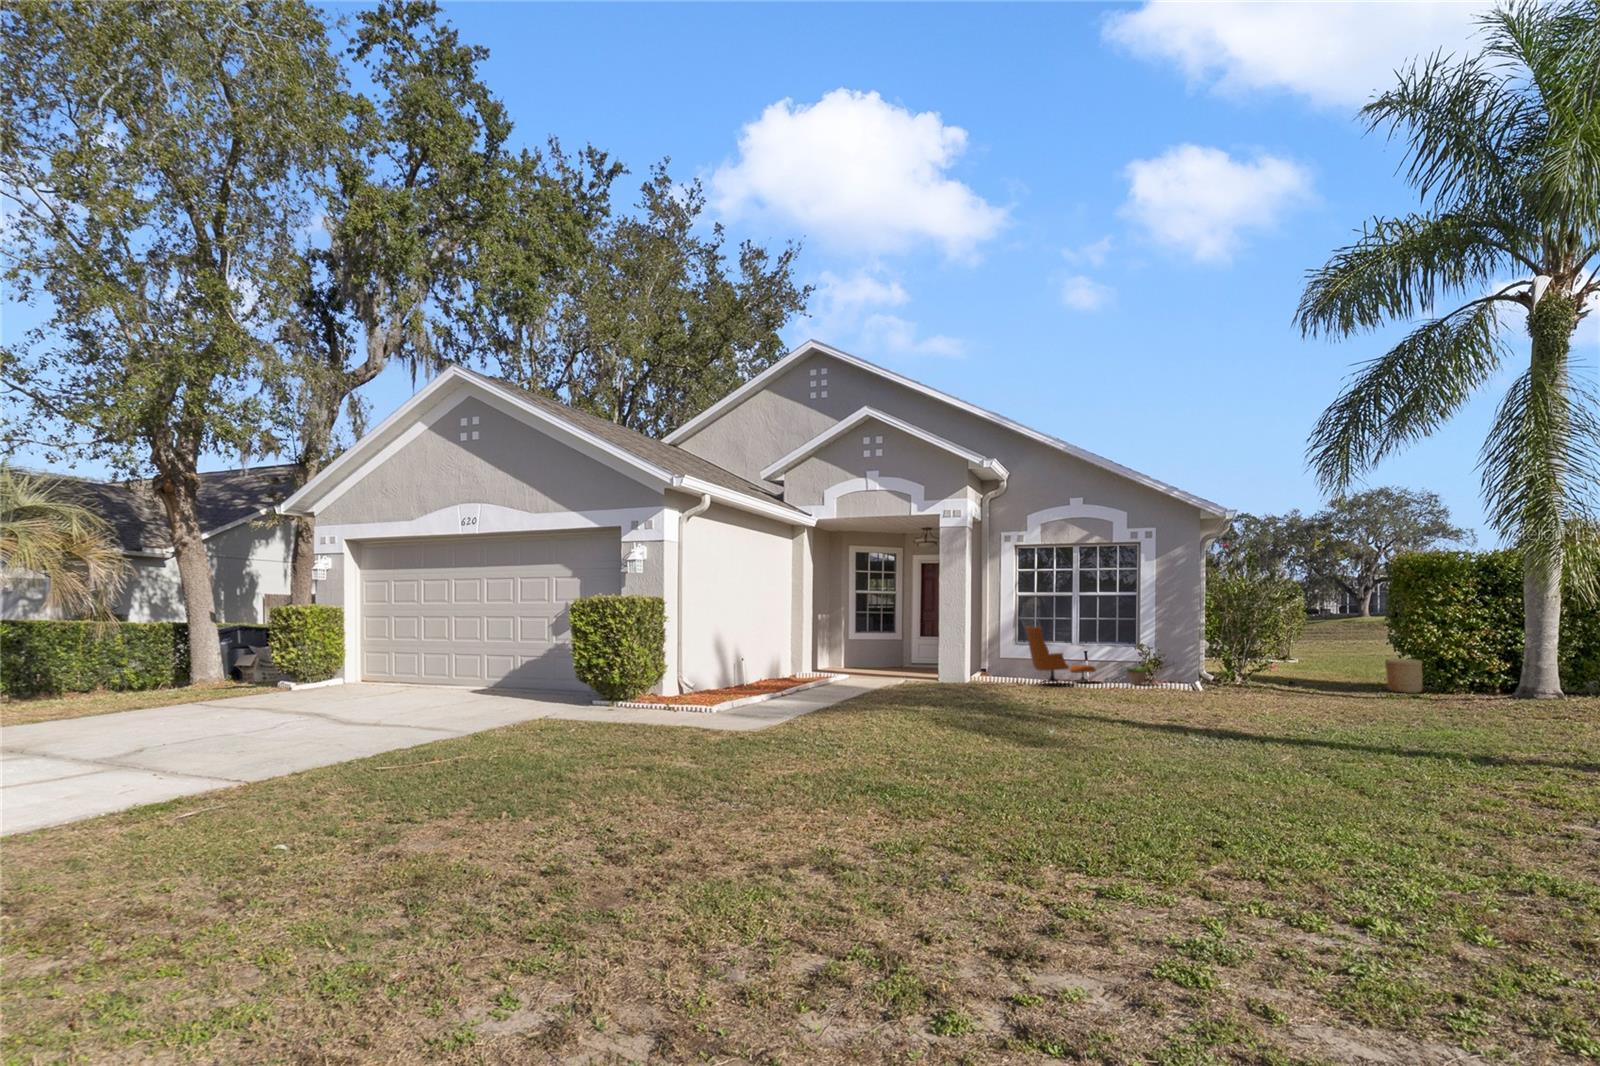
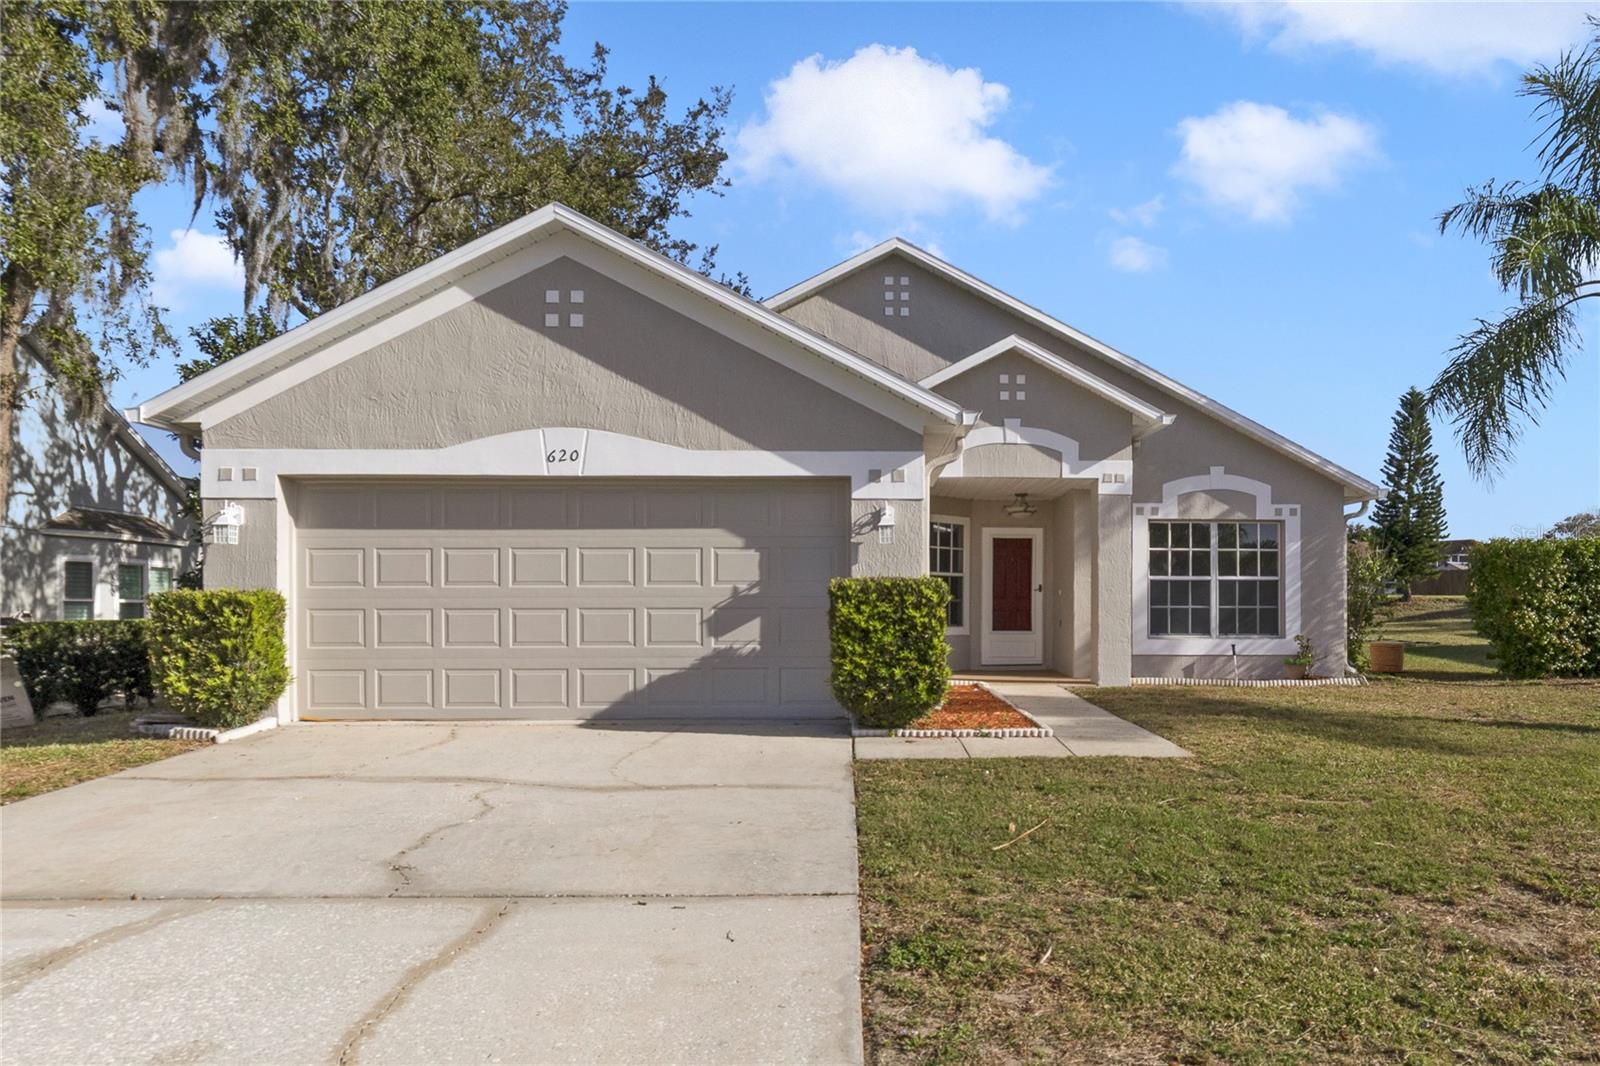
lounge chair: present [1026,627,1095,685] -> none [1191,615,1248,683]
woven basket: present [1385,659,1422,693] -> present [1369,641,1404,673]

